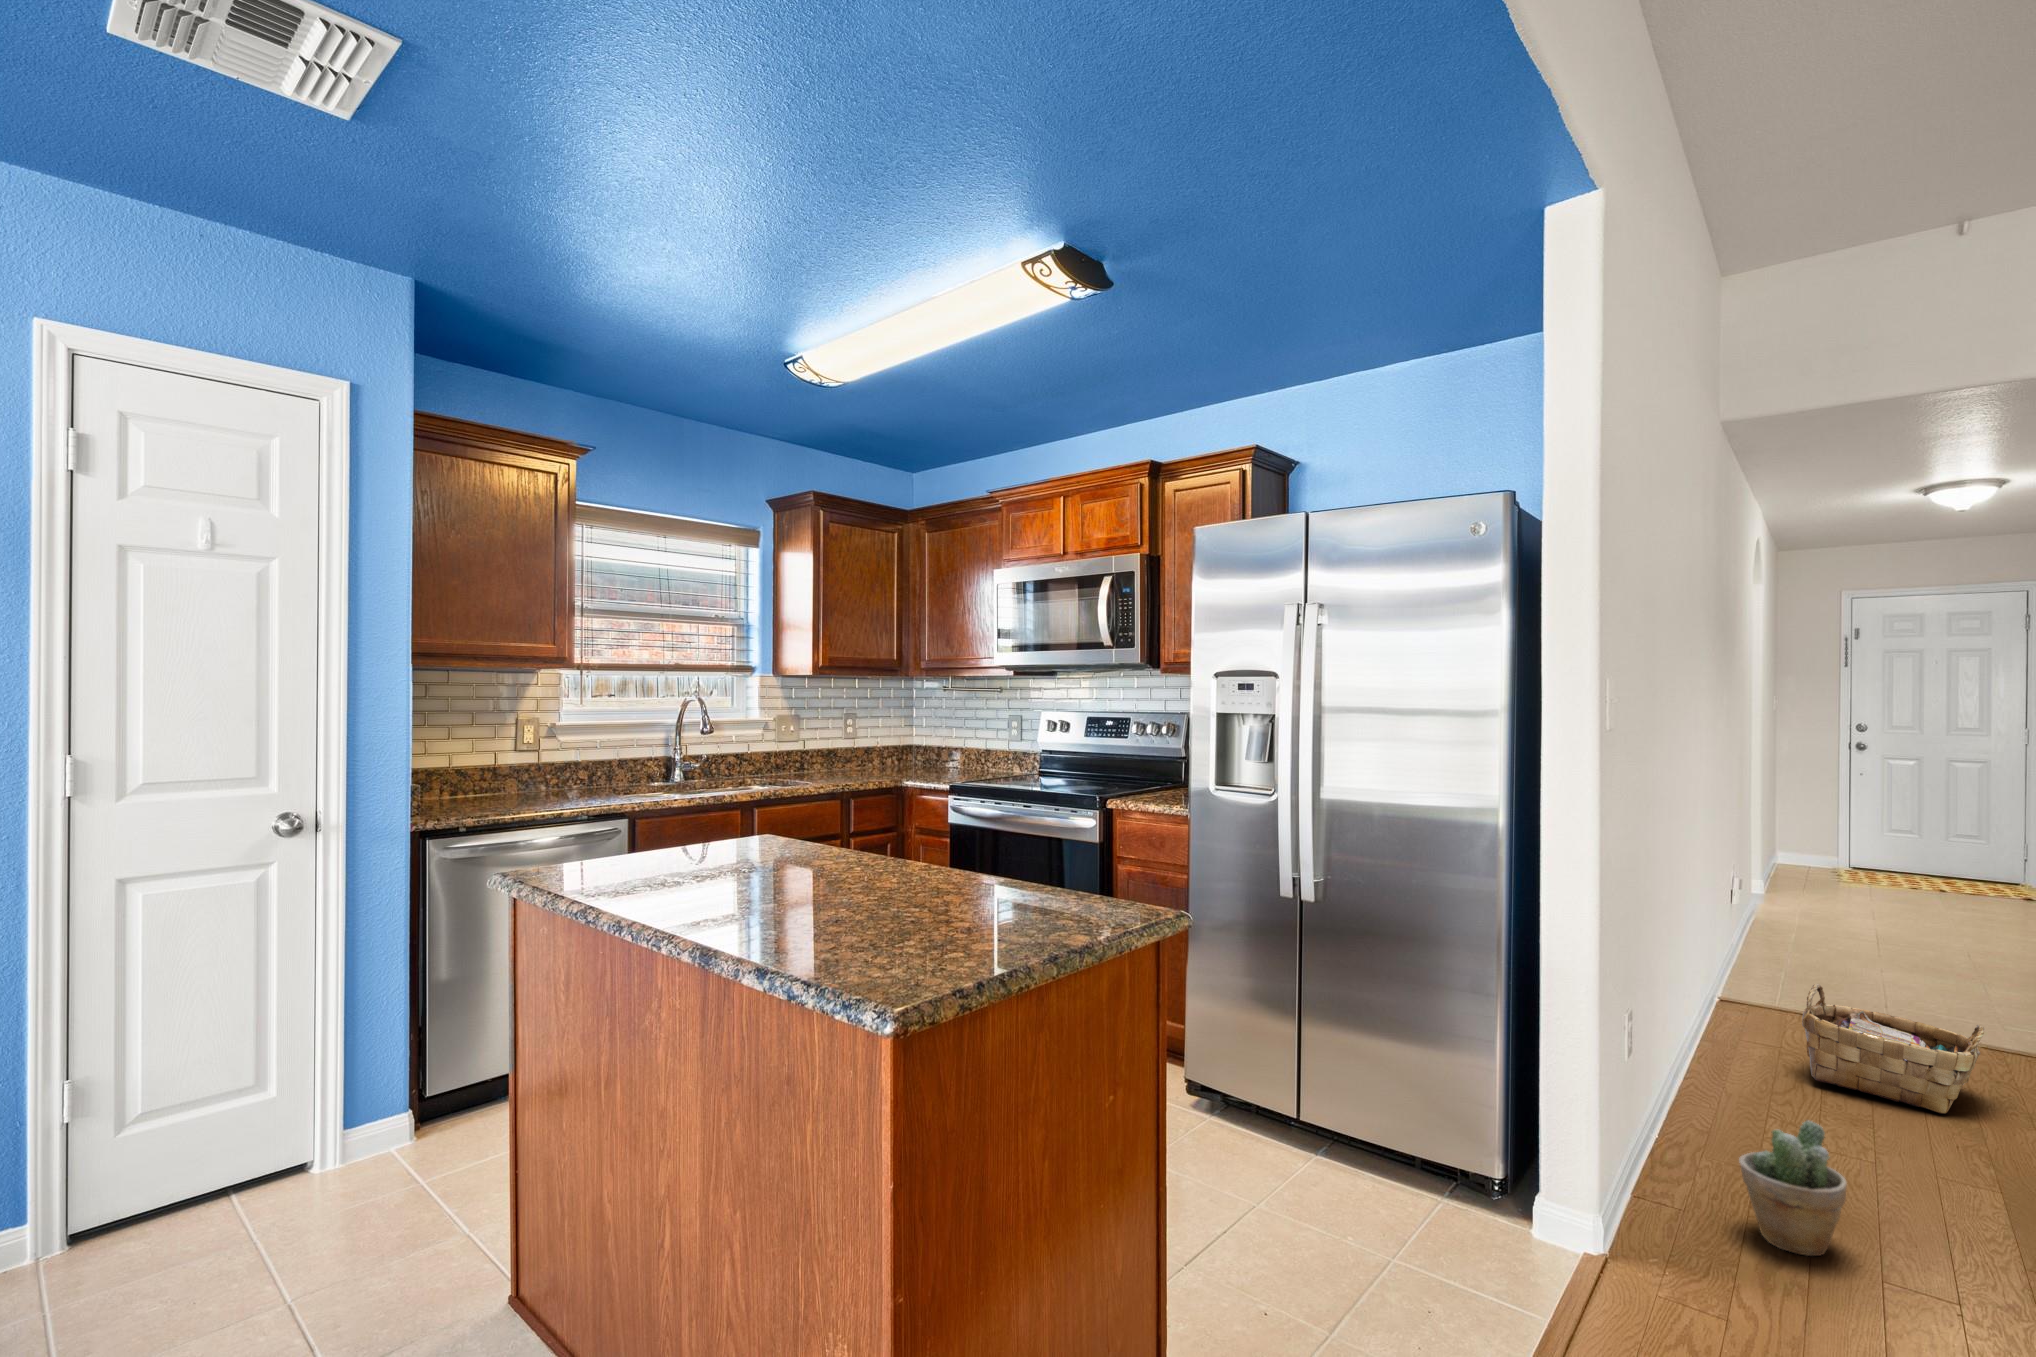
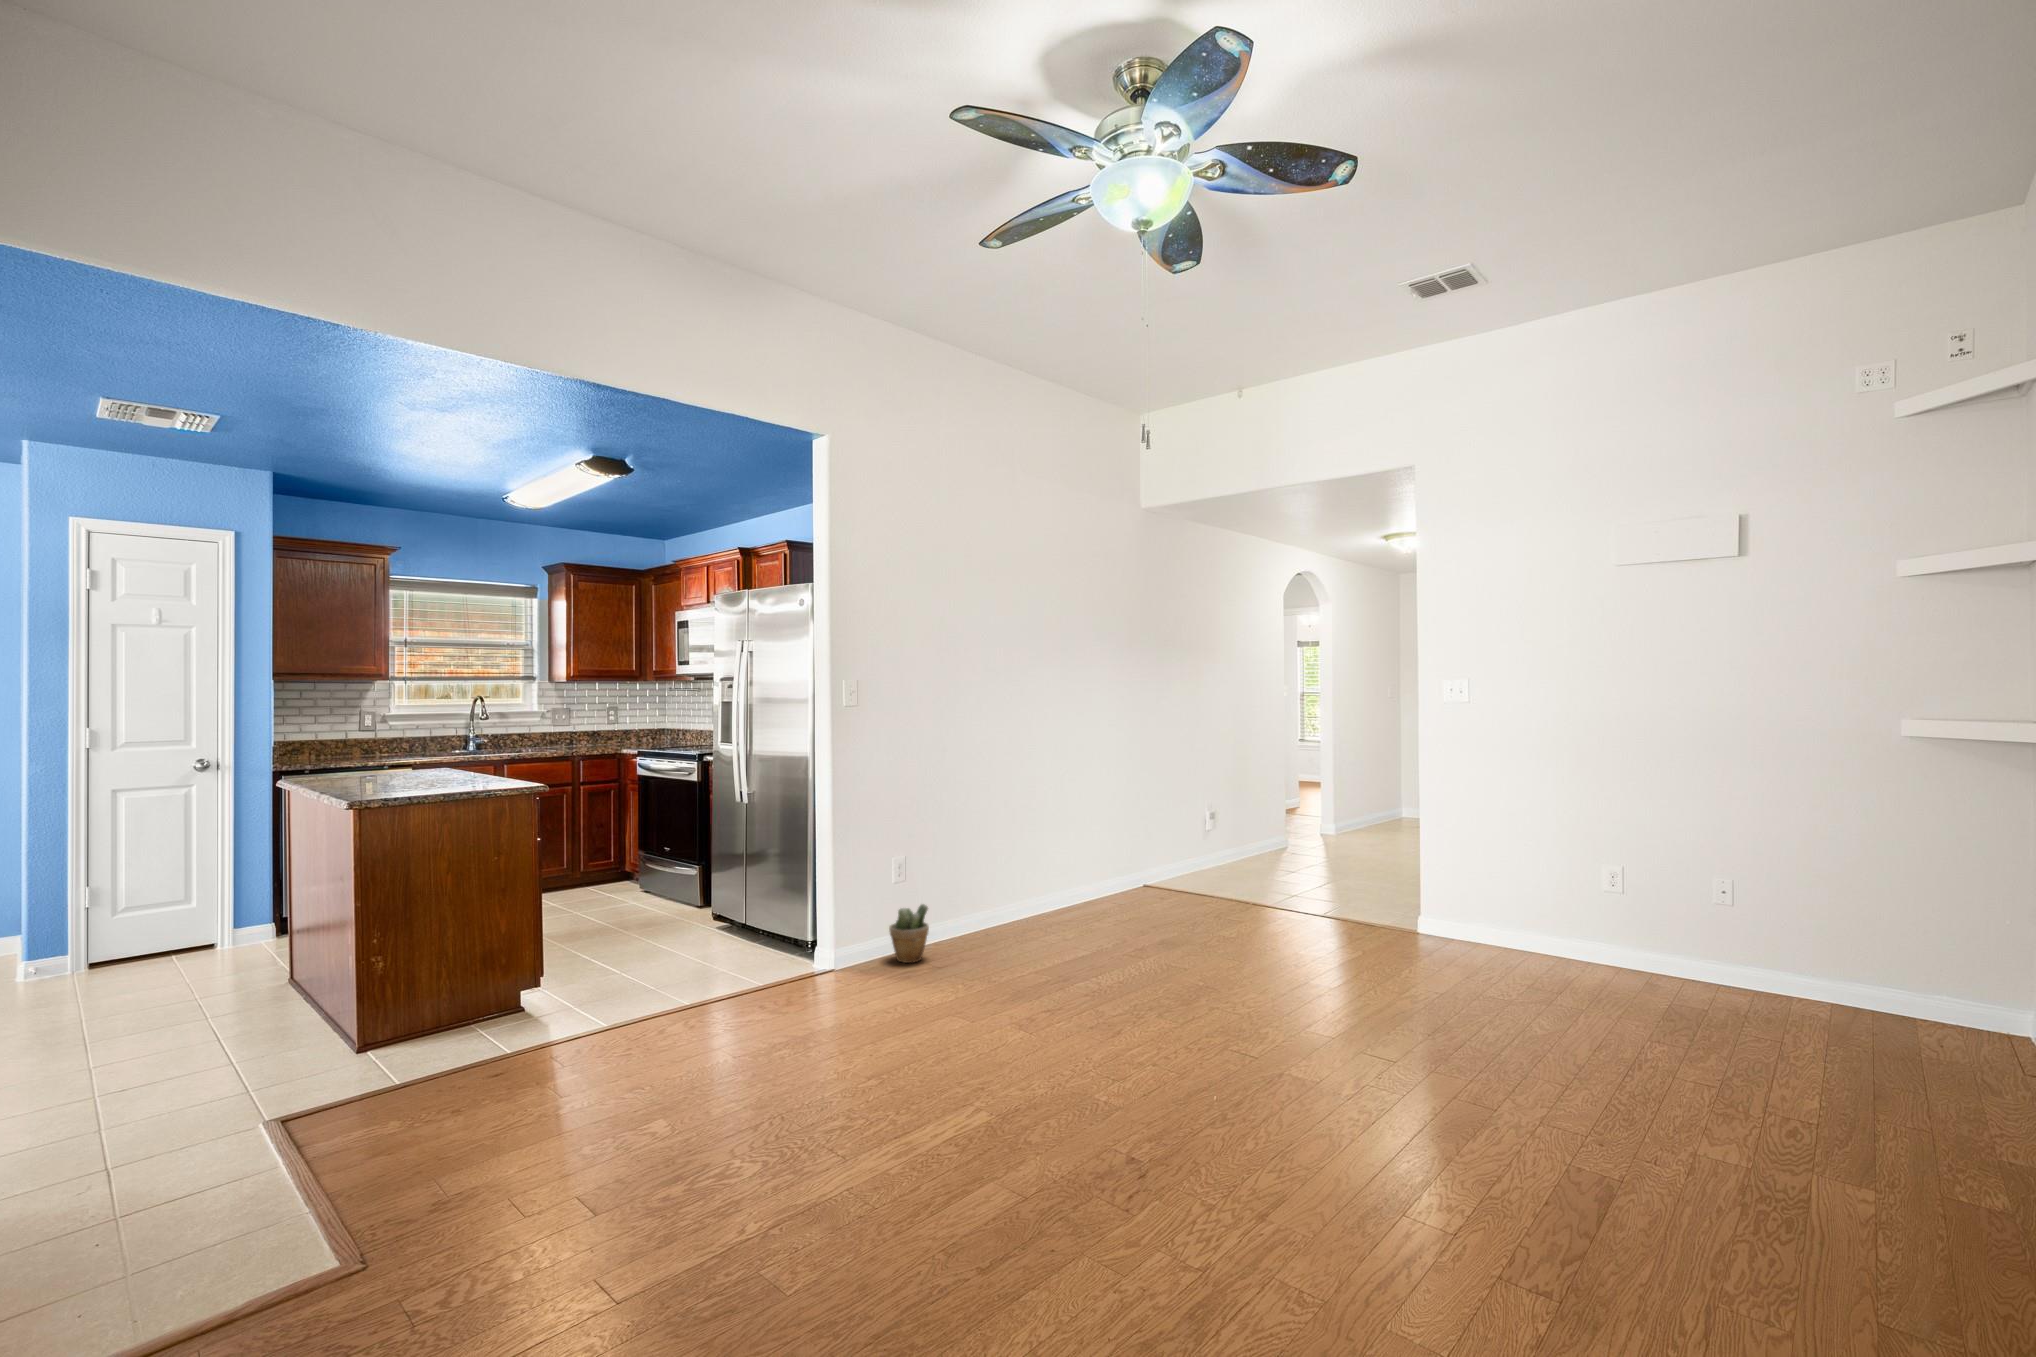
woven basket: present [1802,984,1984,1114] -> none [1056,860,1131,923]

